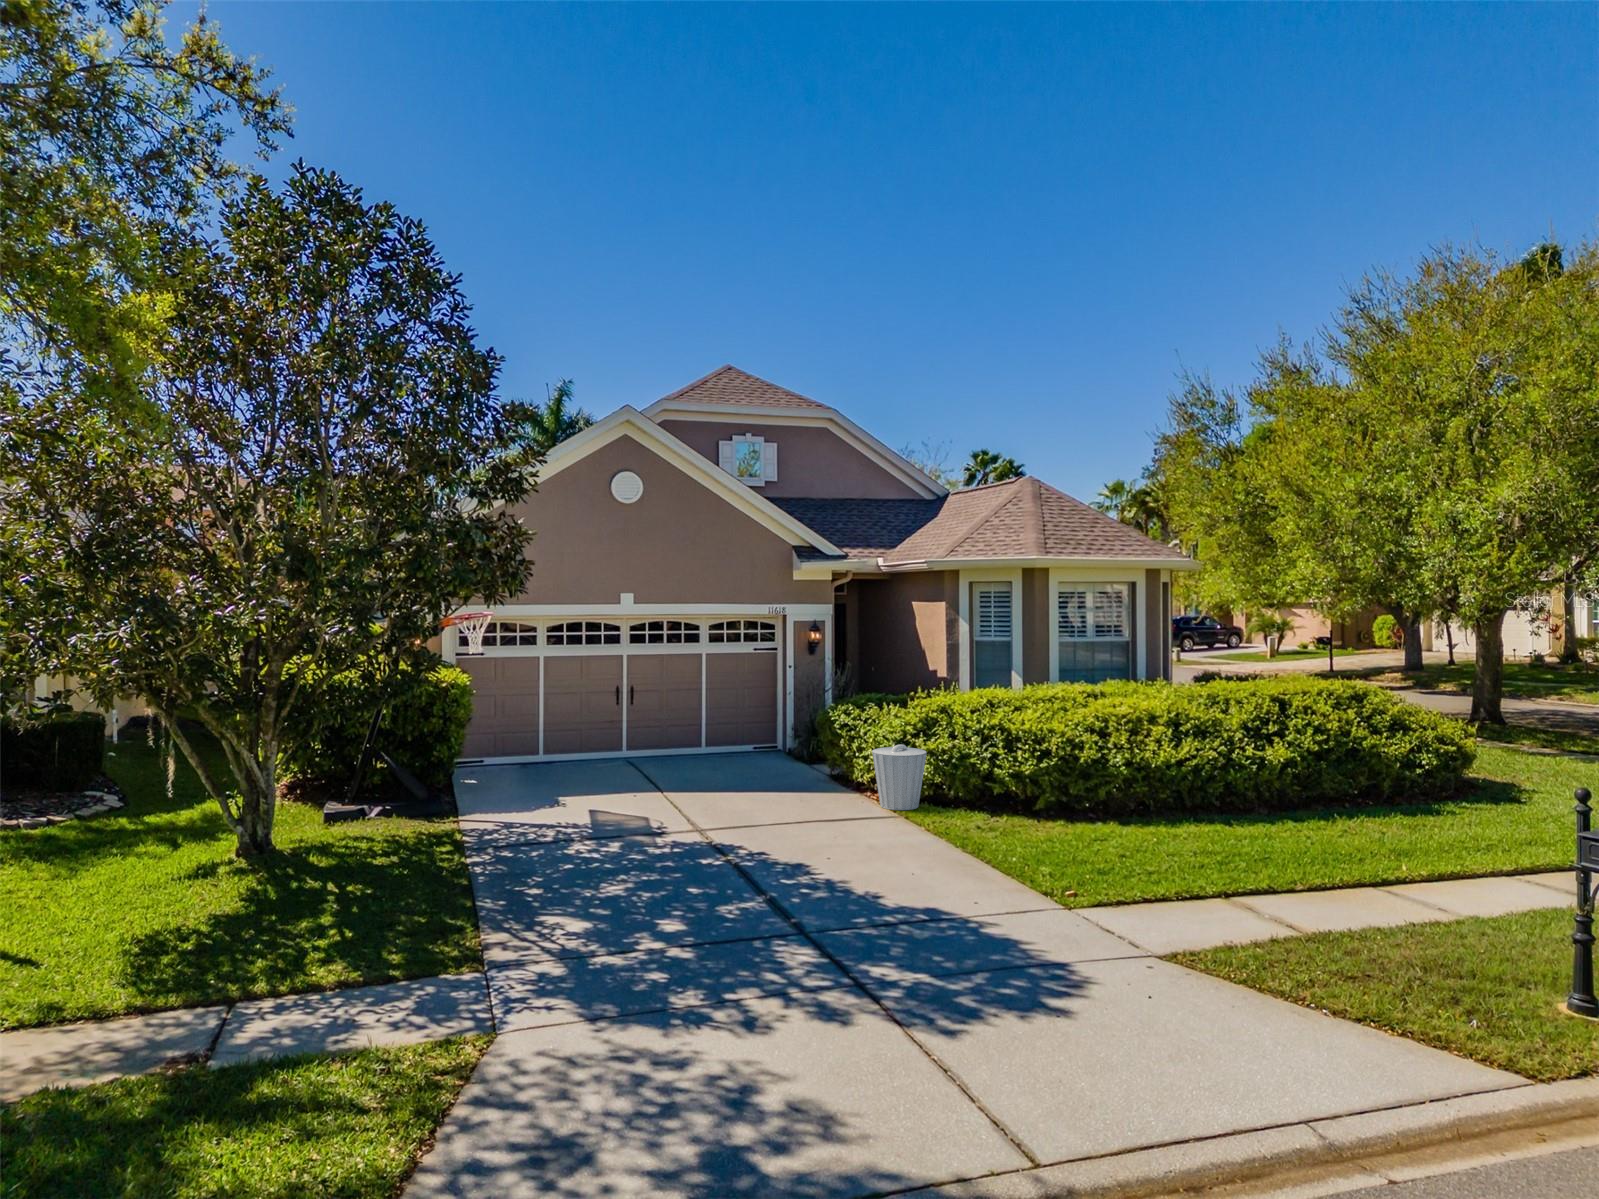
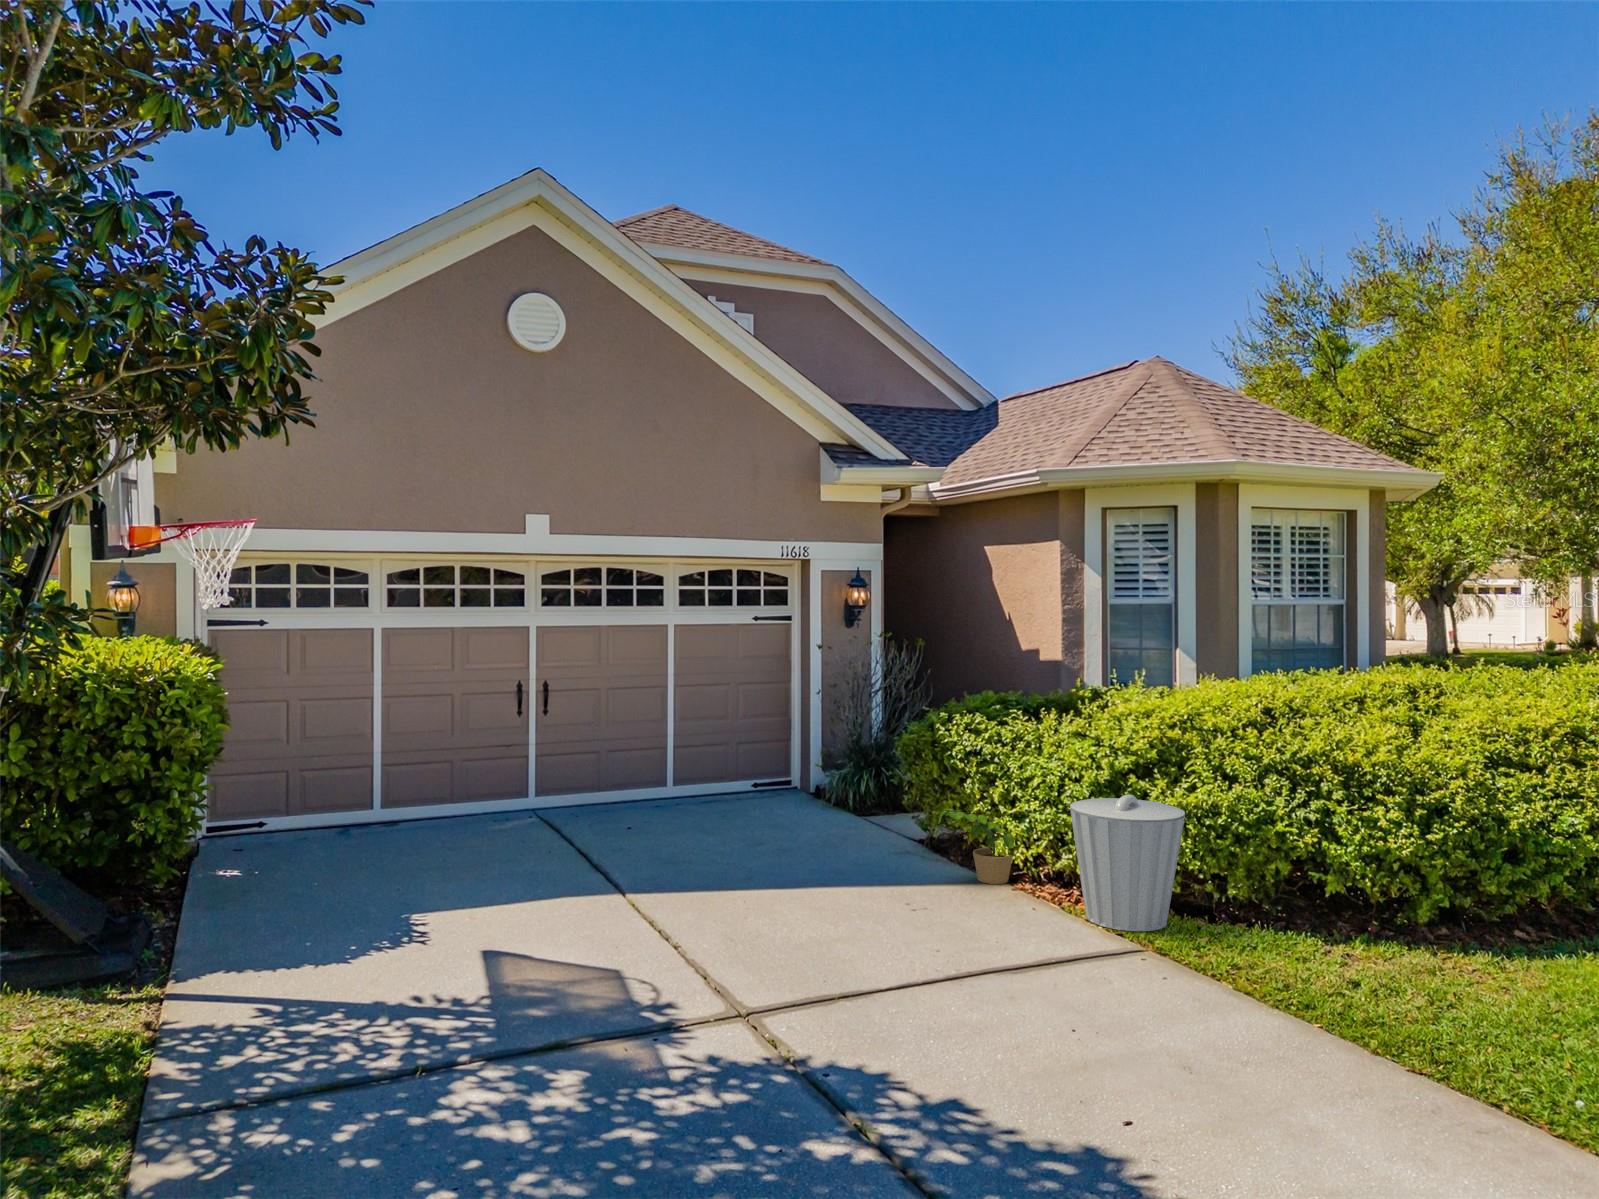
potted plant: none [820,754,861,792] -> present [938,810,1015,884]

